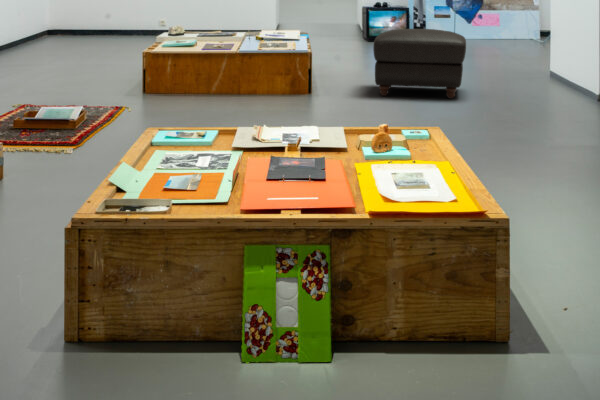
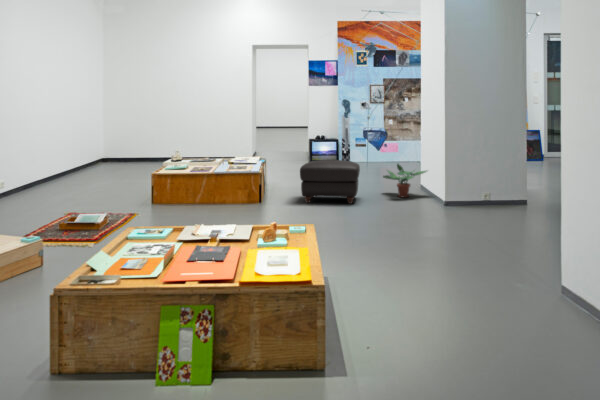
potted plant: none [498,36,574,91] -> present [383,164,426,197]

